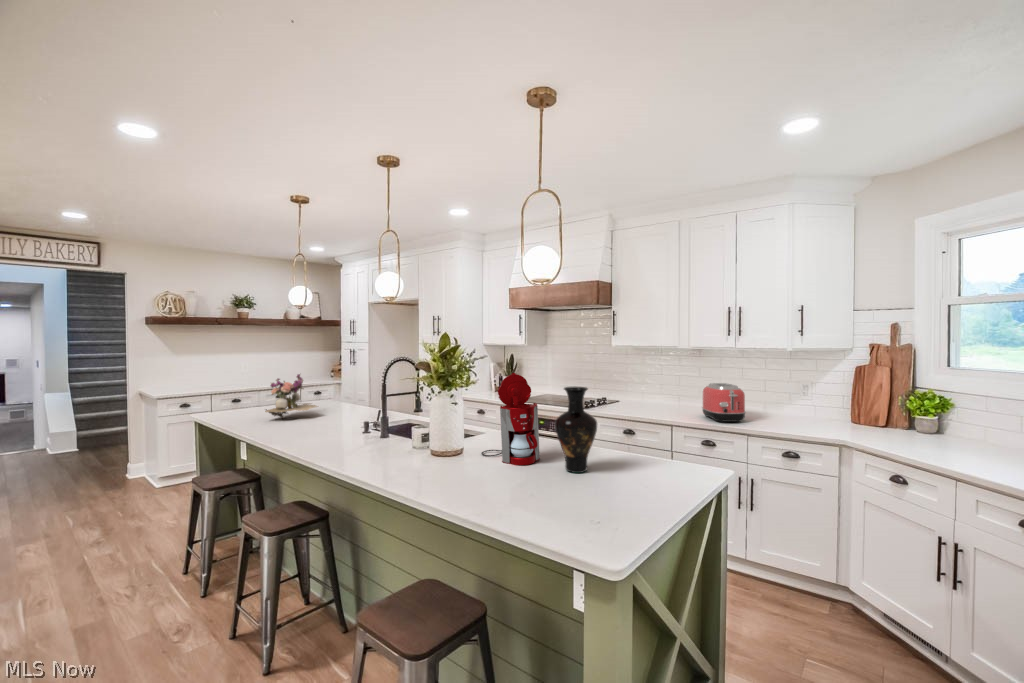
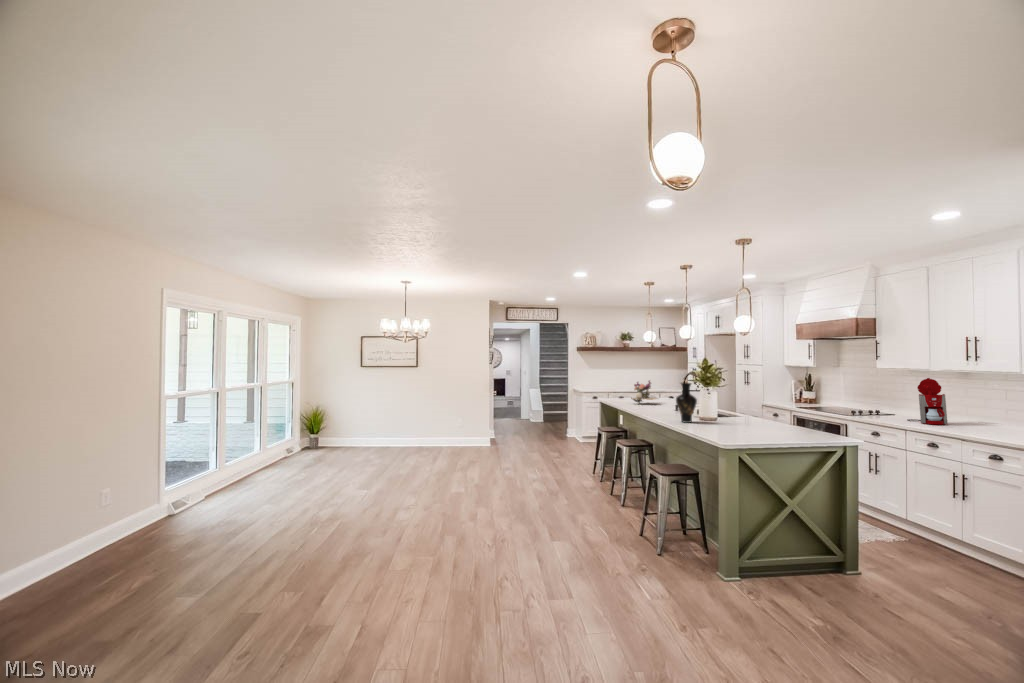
coffee maker: present [481,373,540,465] -> present [907,378,948,425]
toaster: present [702,383,745,422] -> none [951,401,992,434]
vase: present [555,387,597,473] -> present [676,383,697,423]

